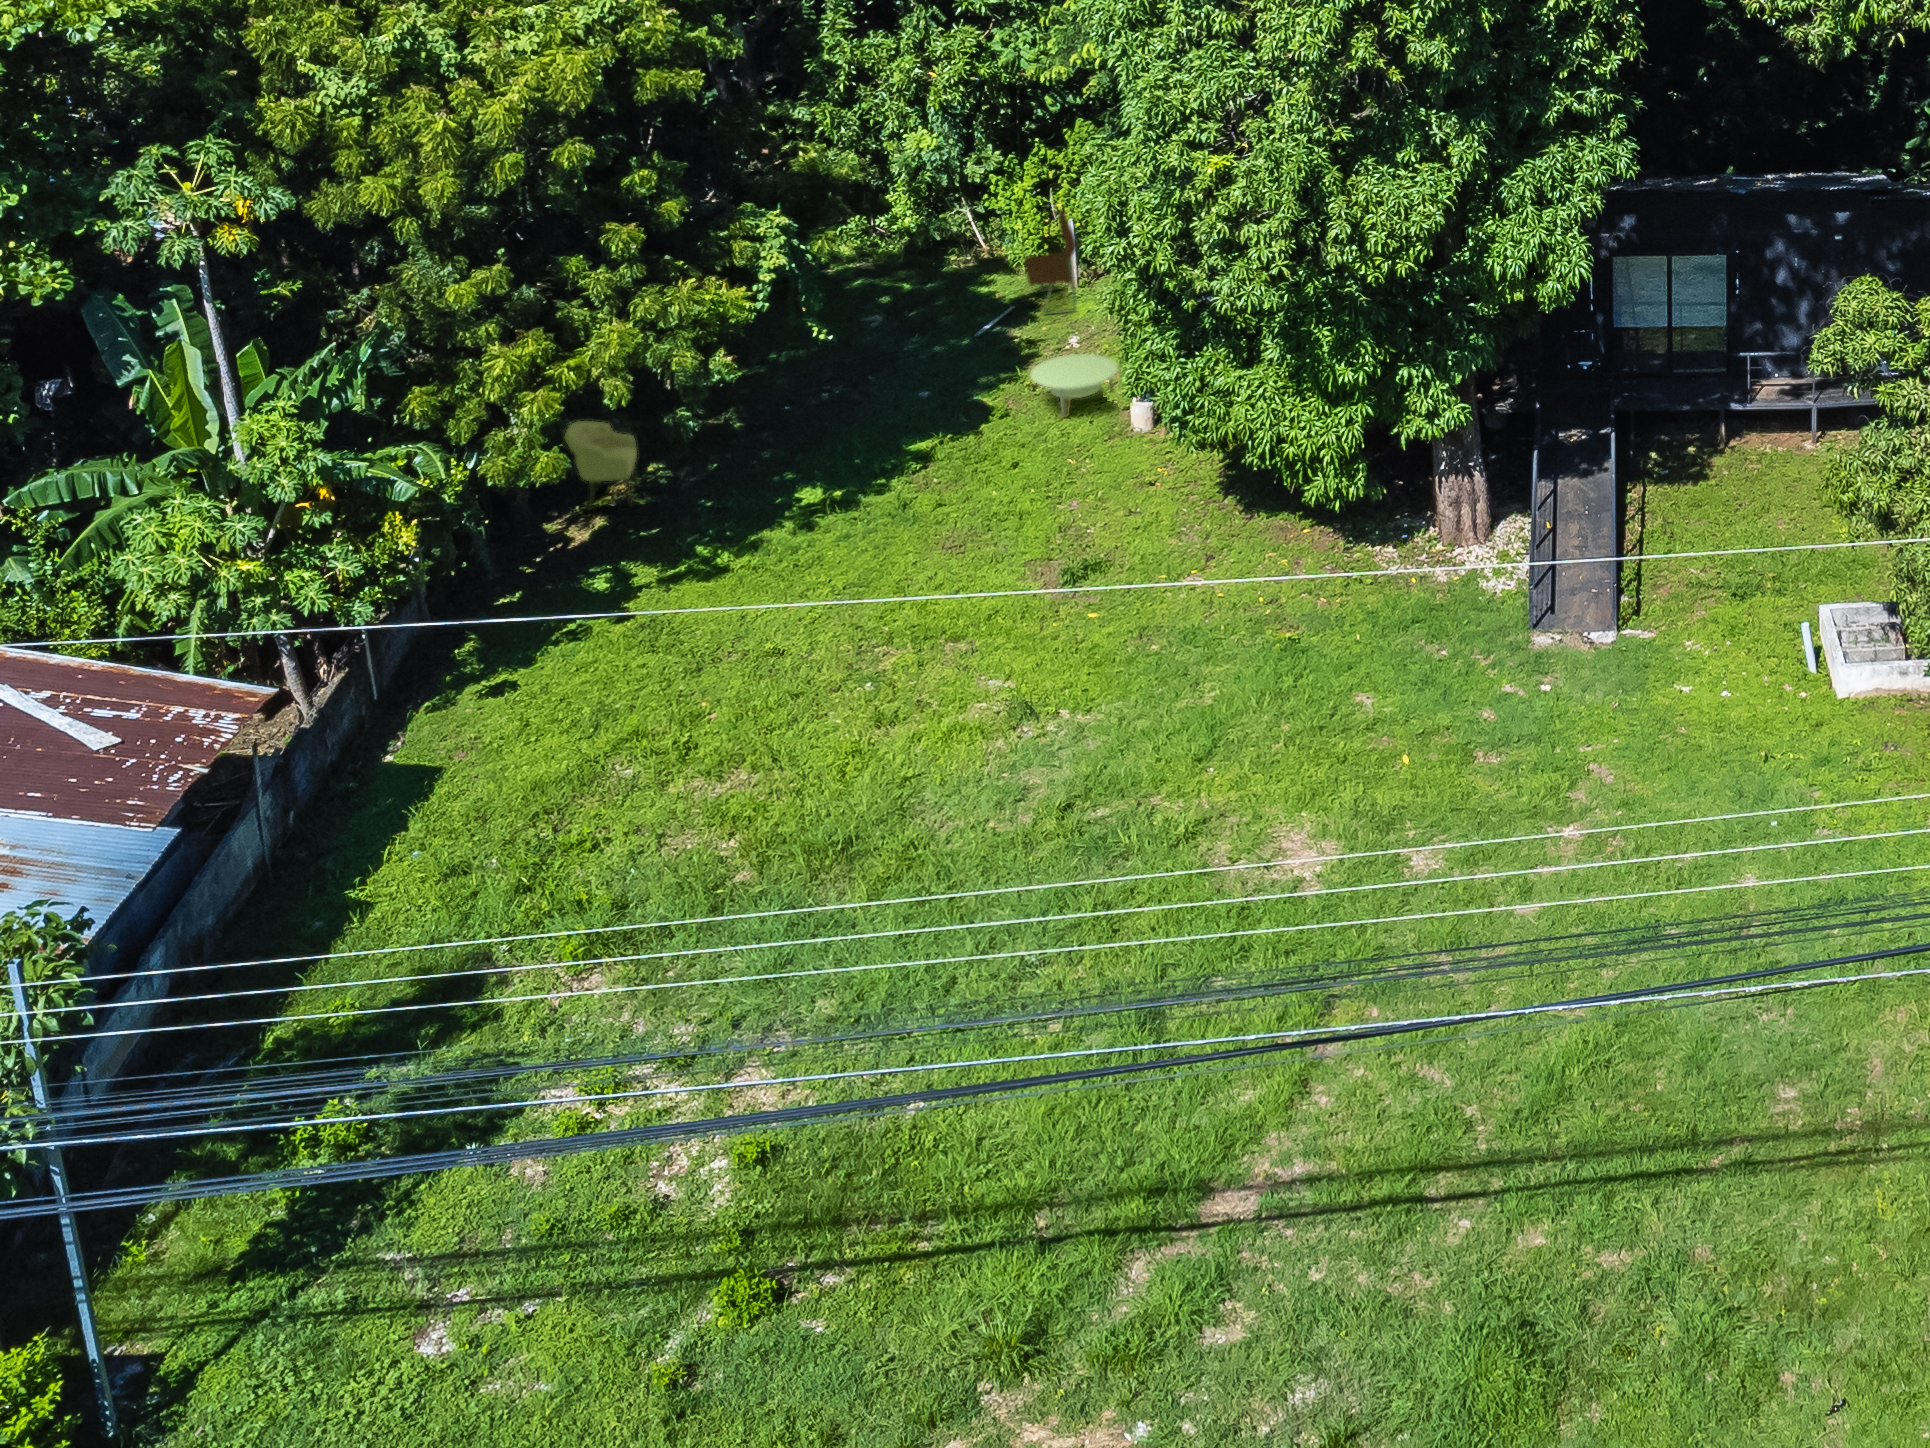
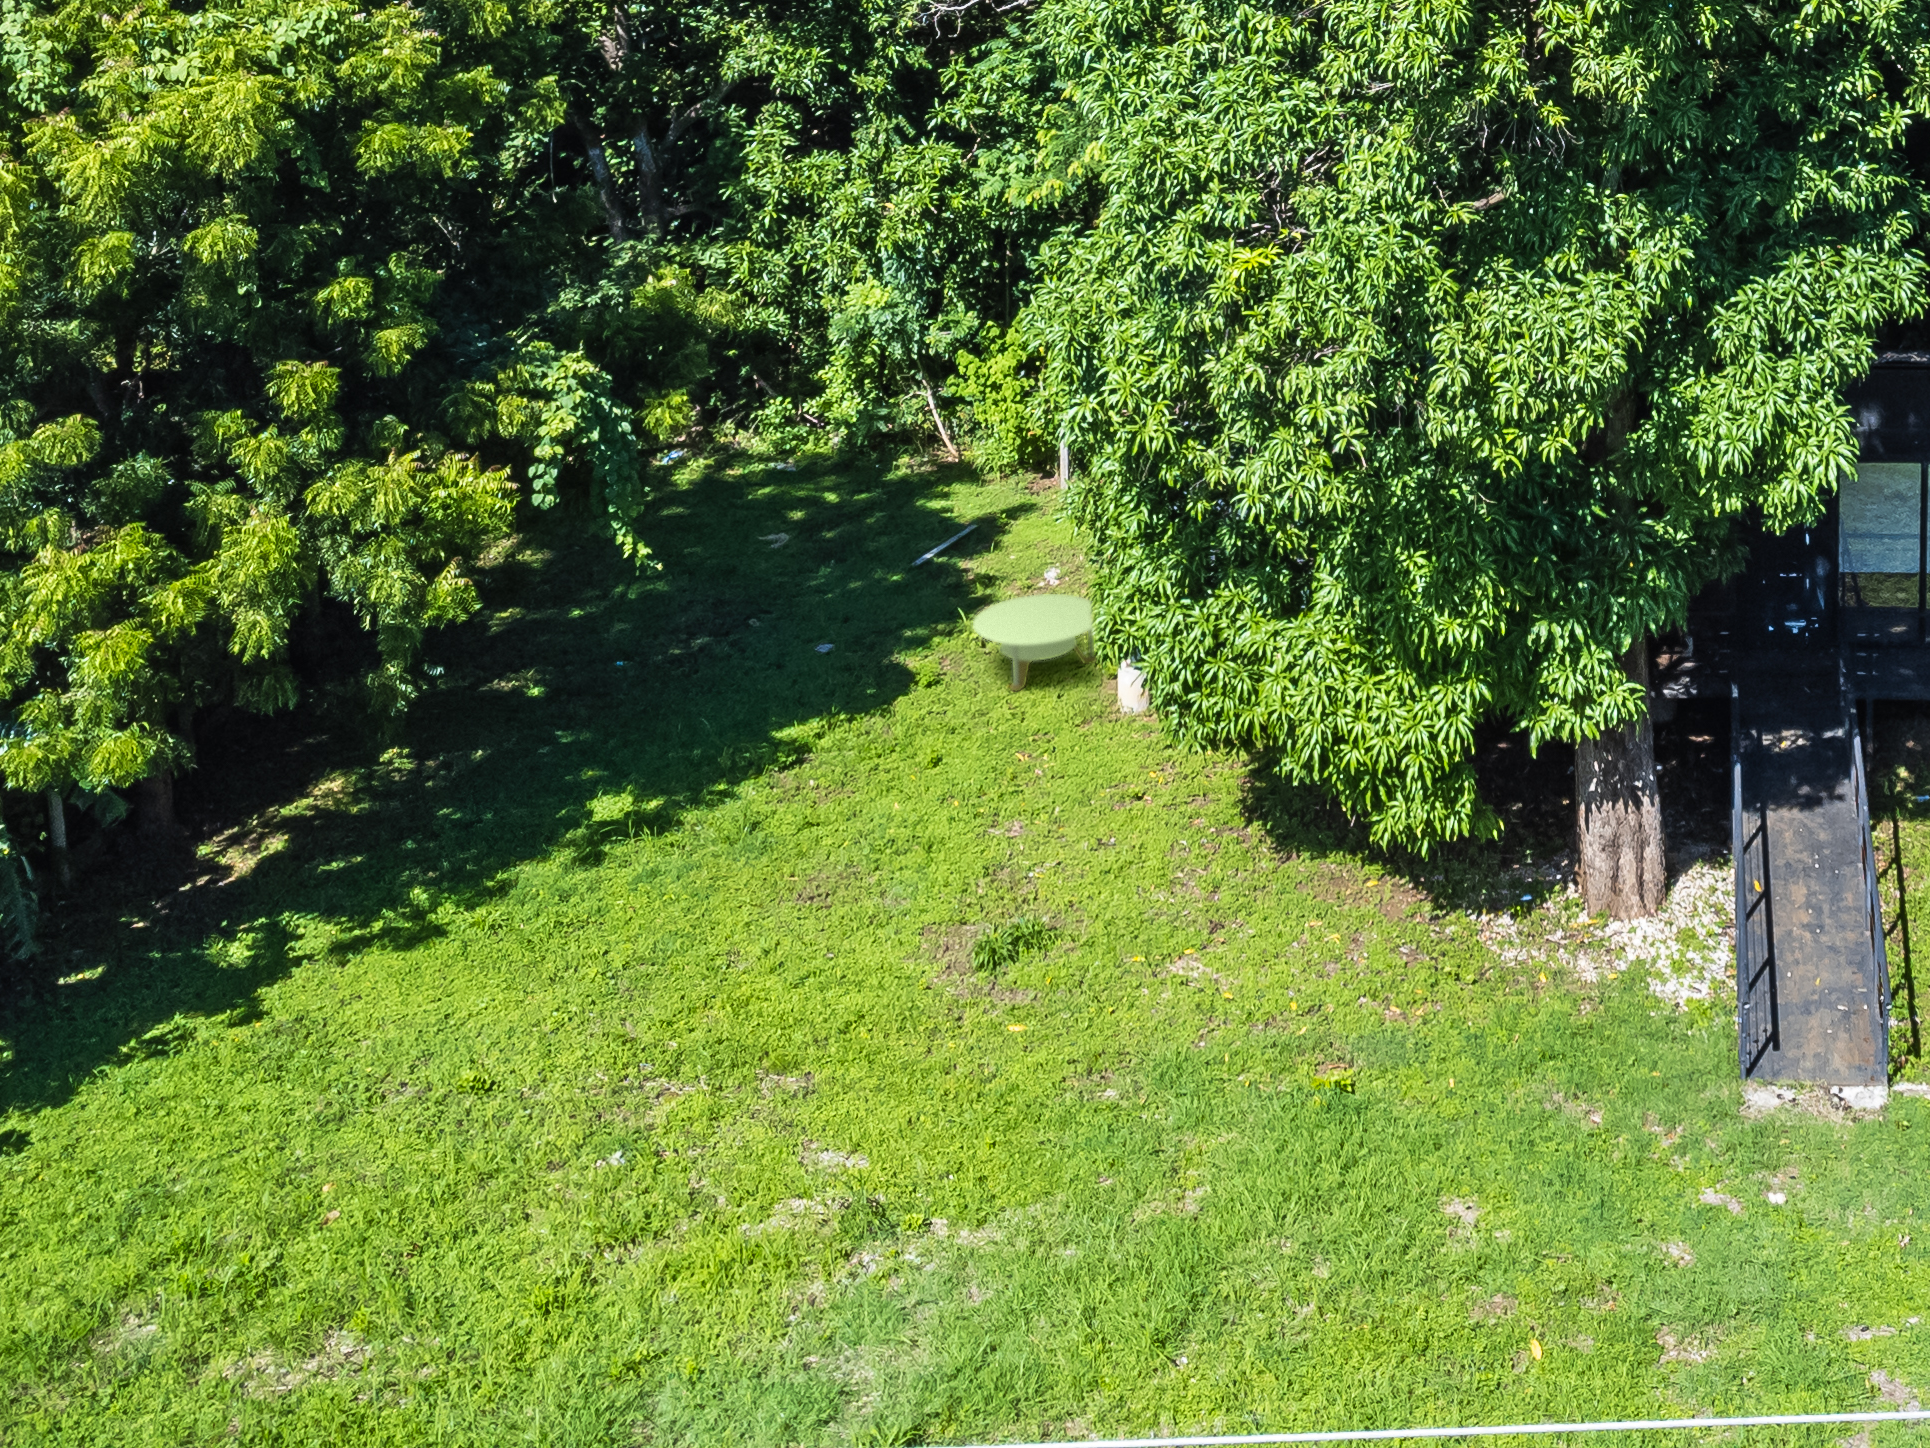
bench: present [1024,209,1077,315] -> none [992,391,1066,540]
chair: present [565,421,638,509] -> none [248,679,365,824]

